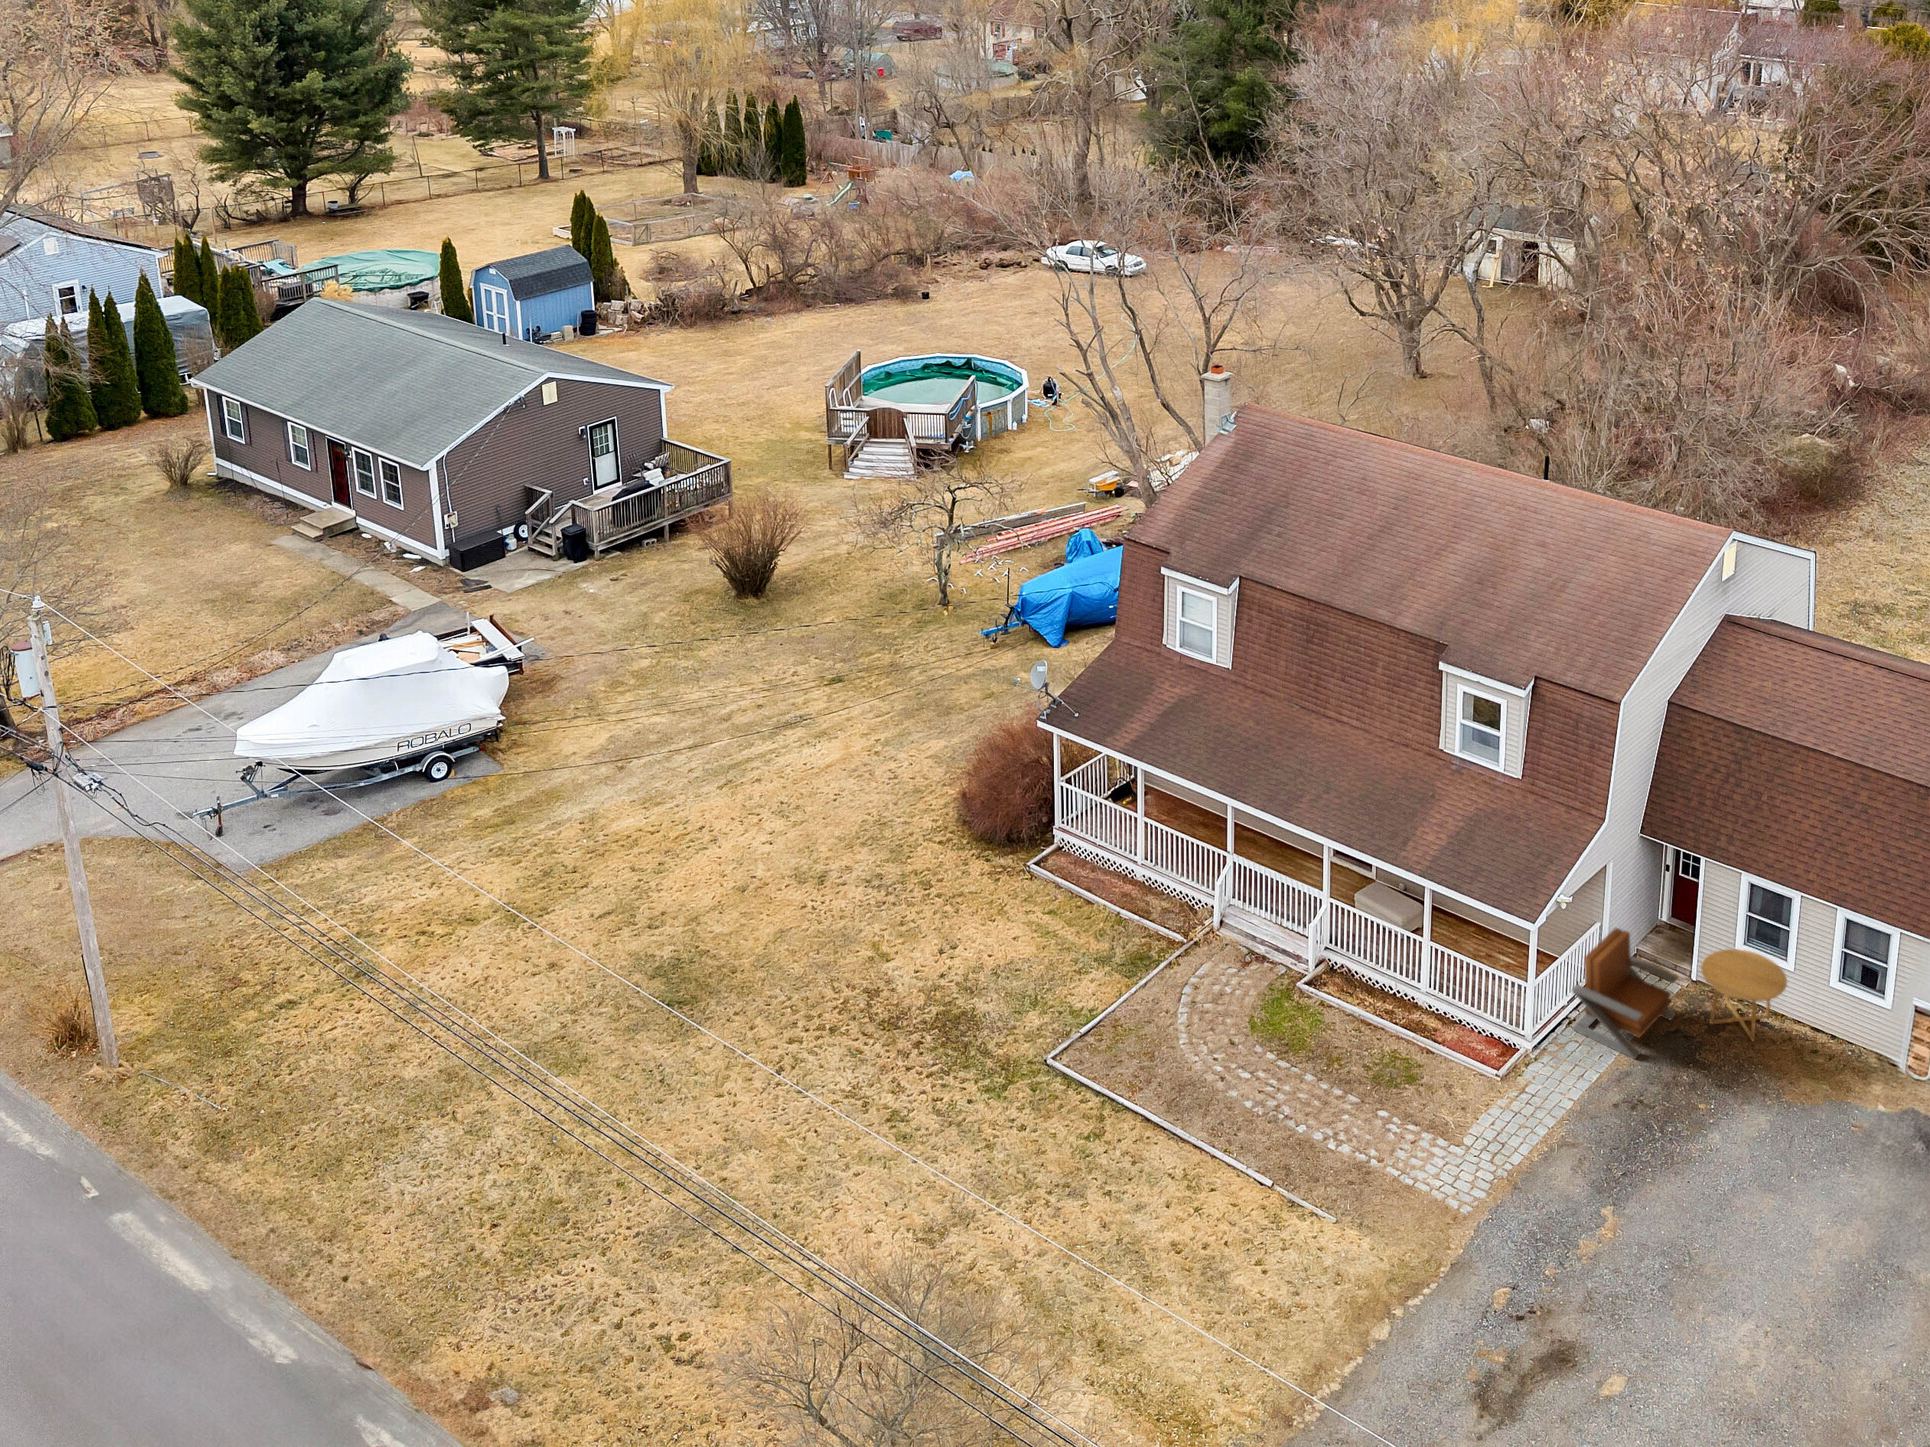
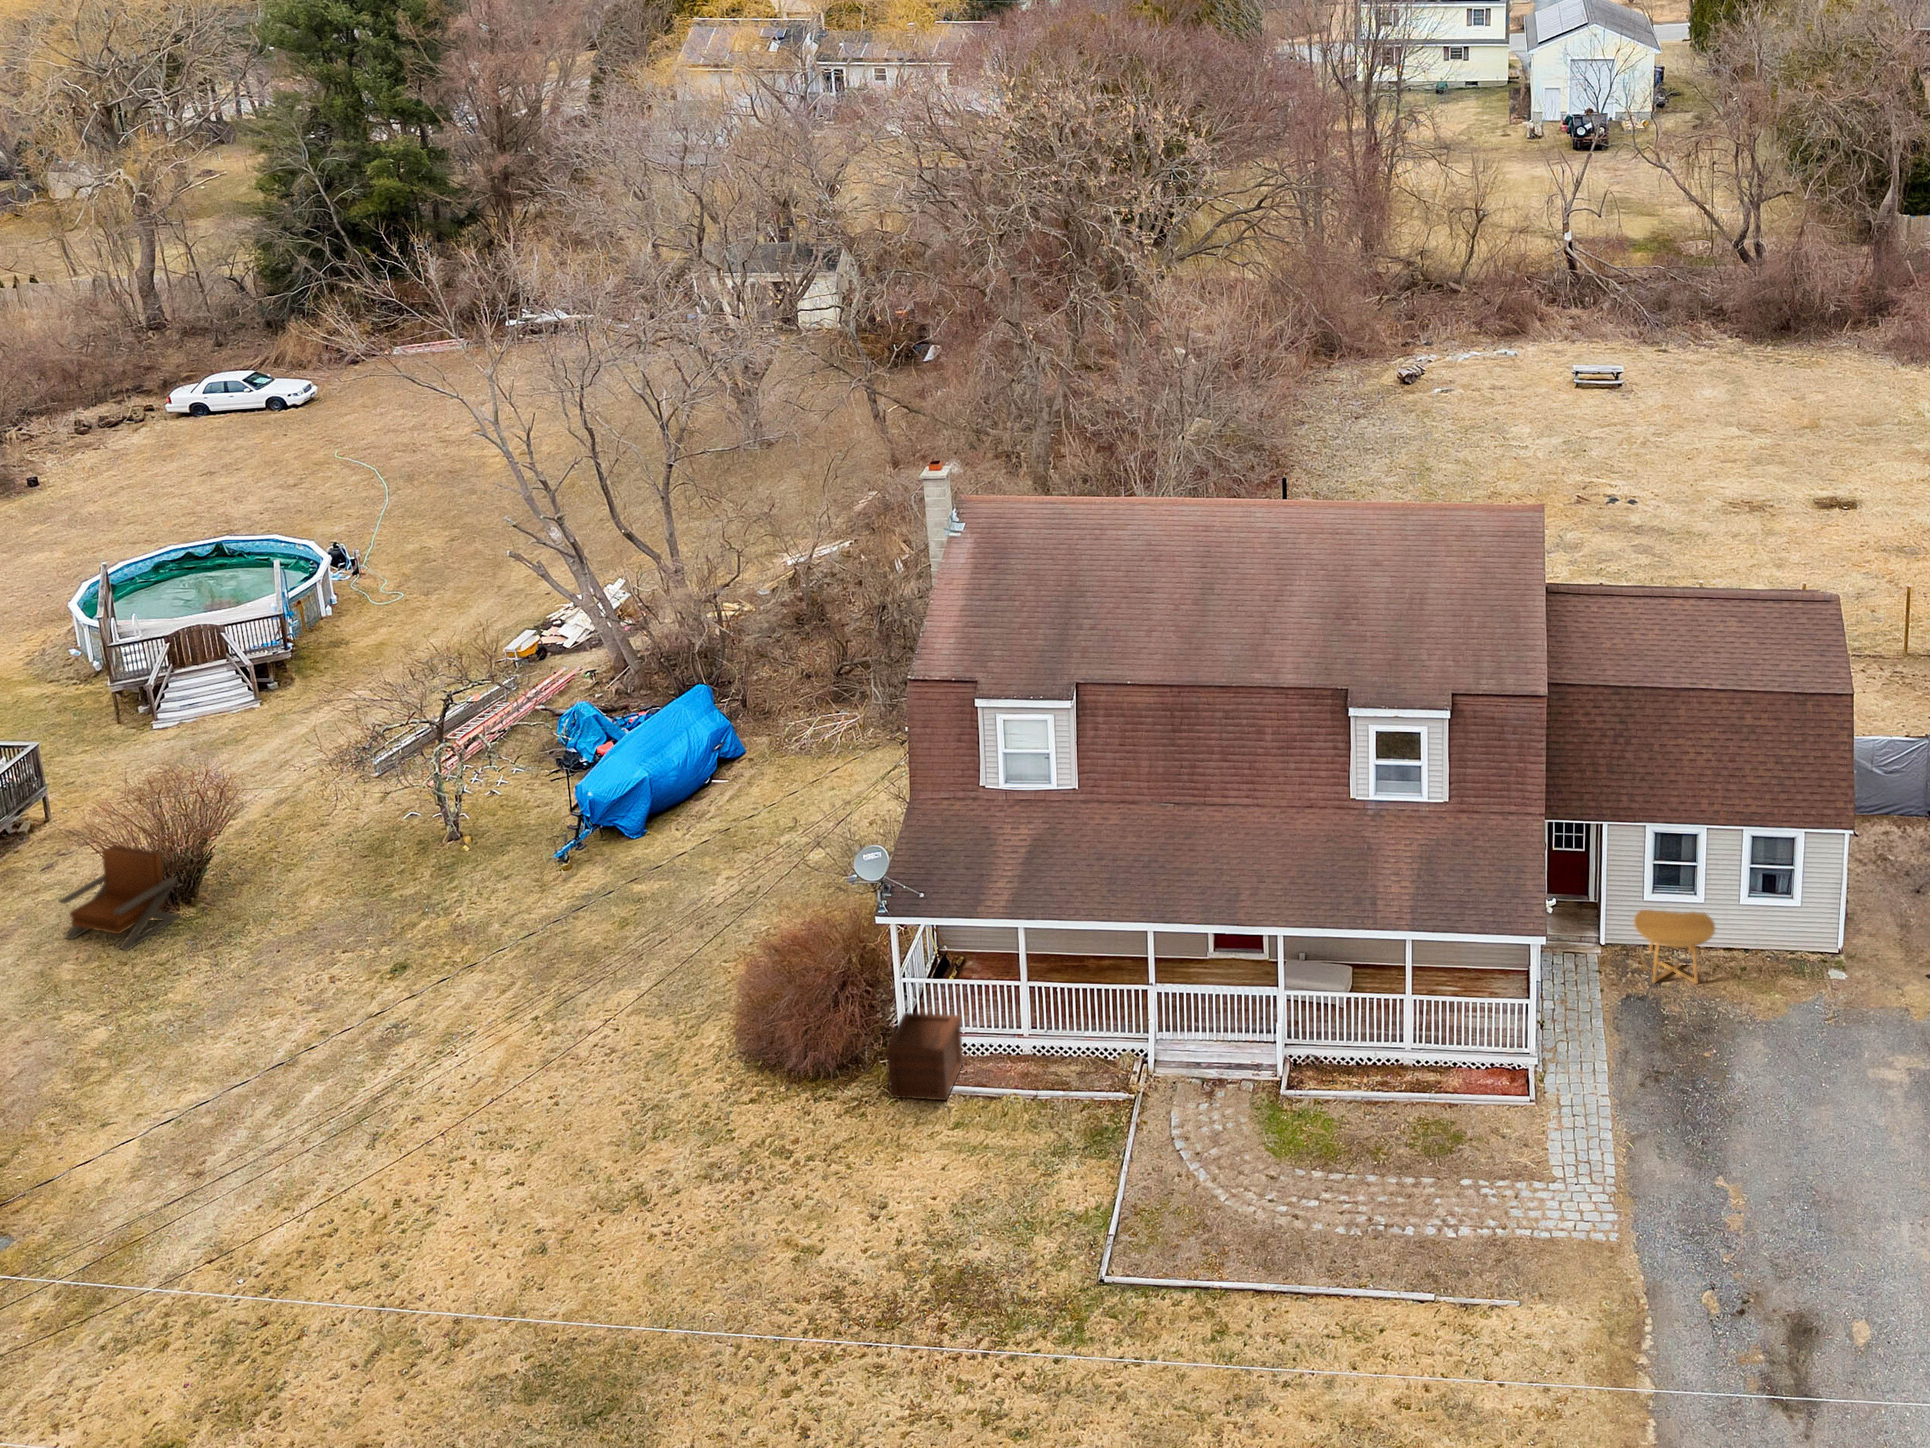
wooden crate: none [1021,810,1090,888] -> present [886,1013,963,1100]
lounge chair: present [1572,928,1678,1059] -> present [59,845,181,950]

